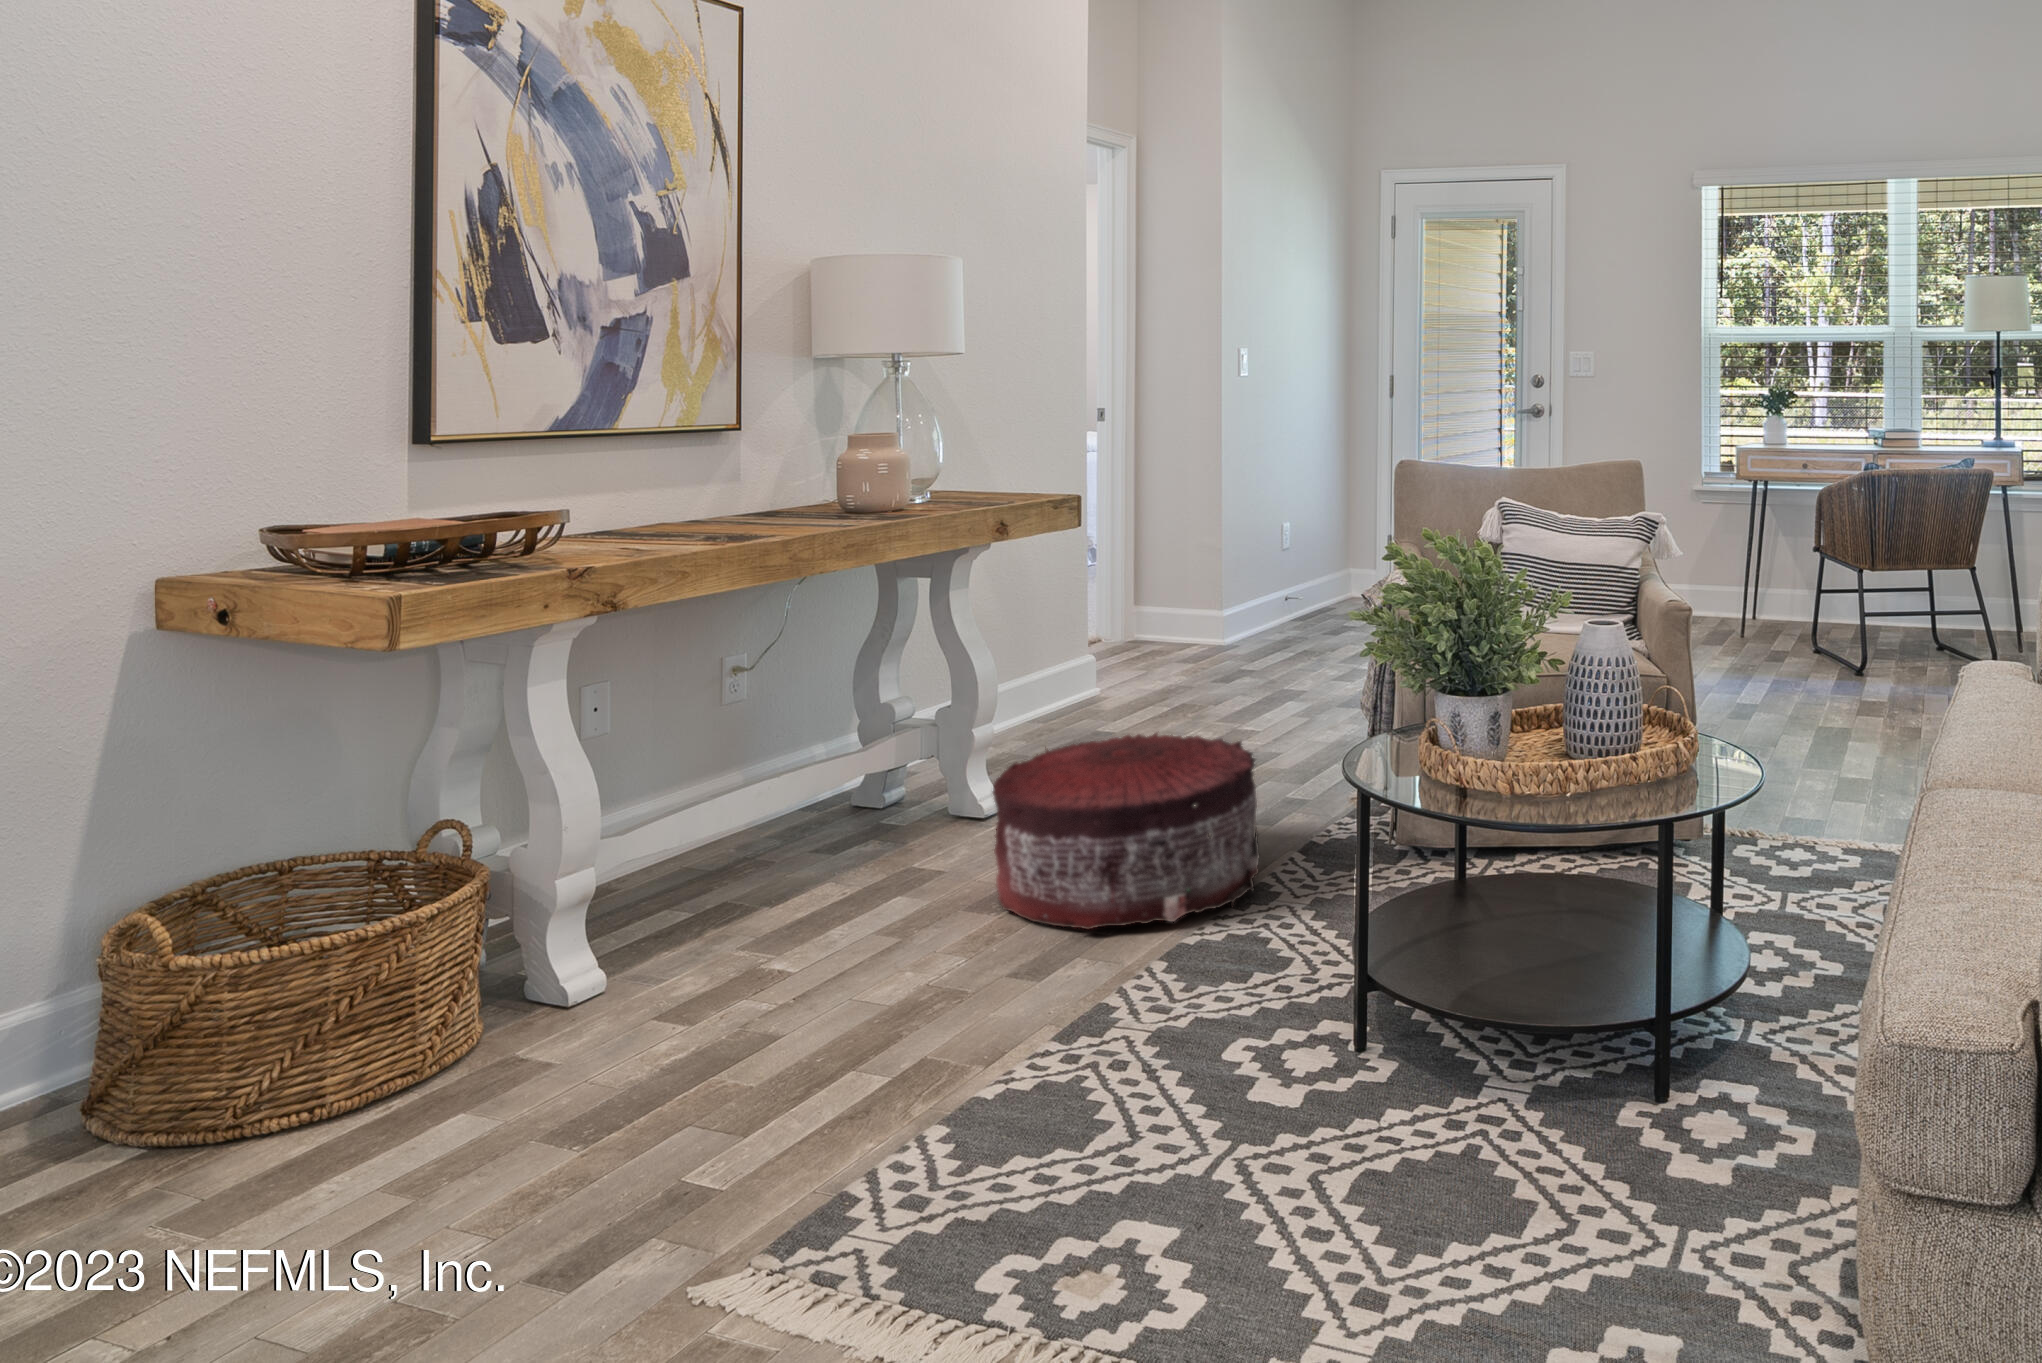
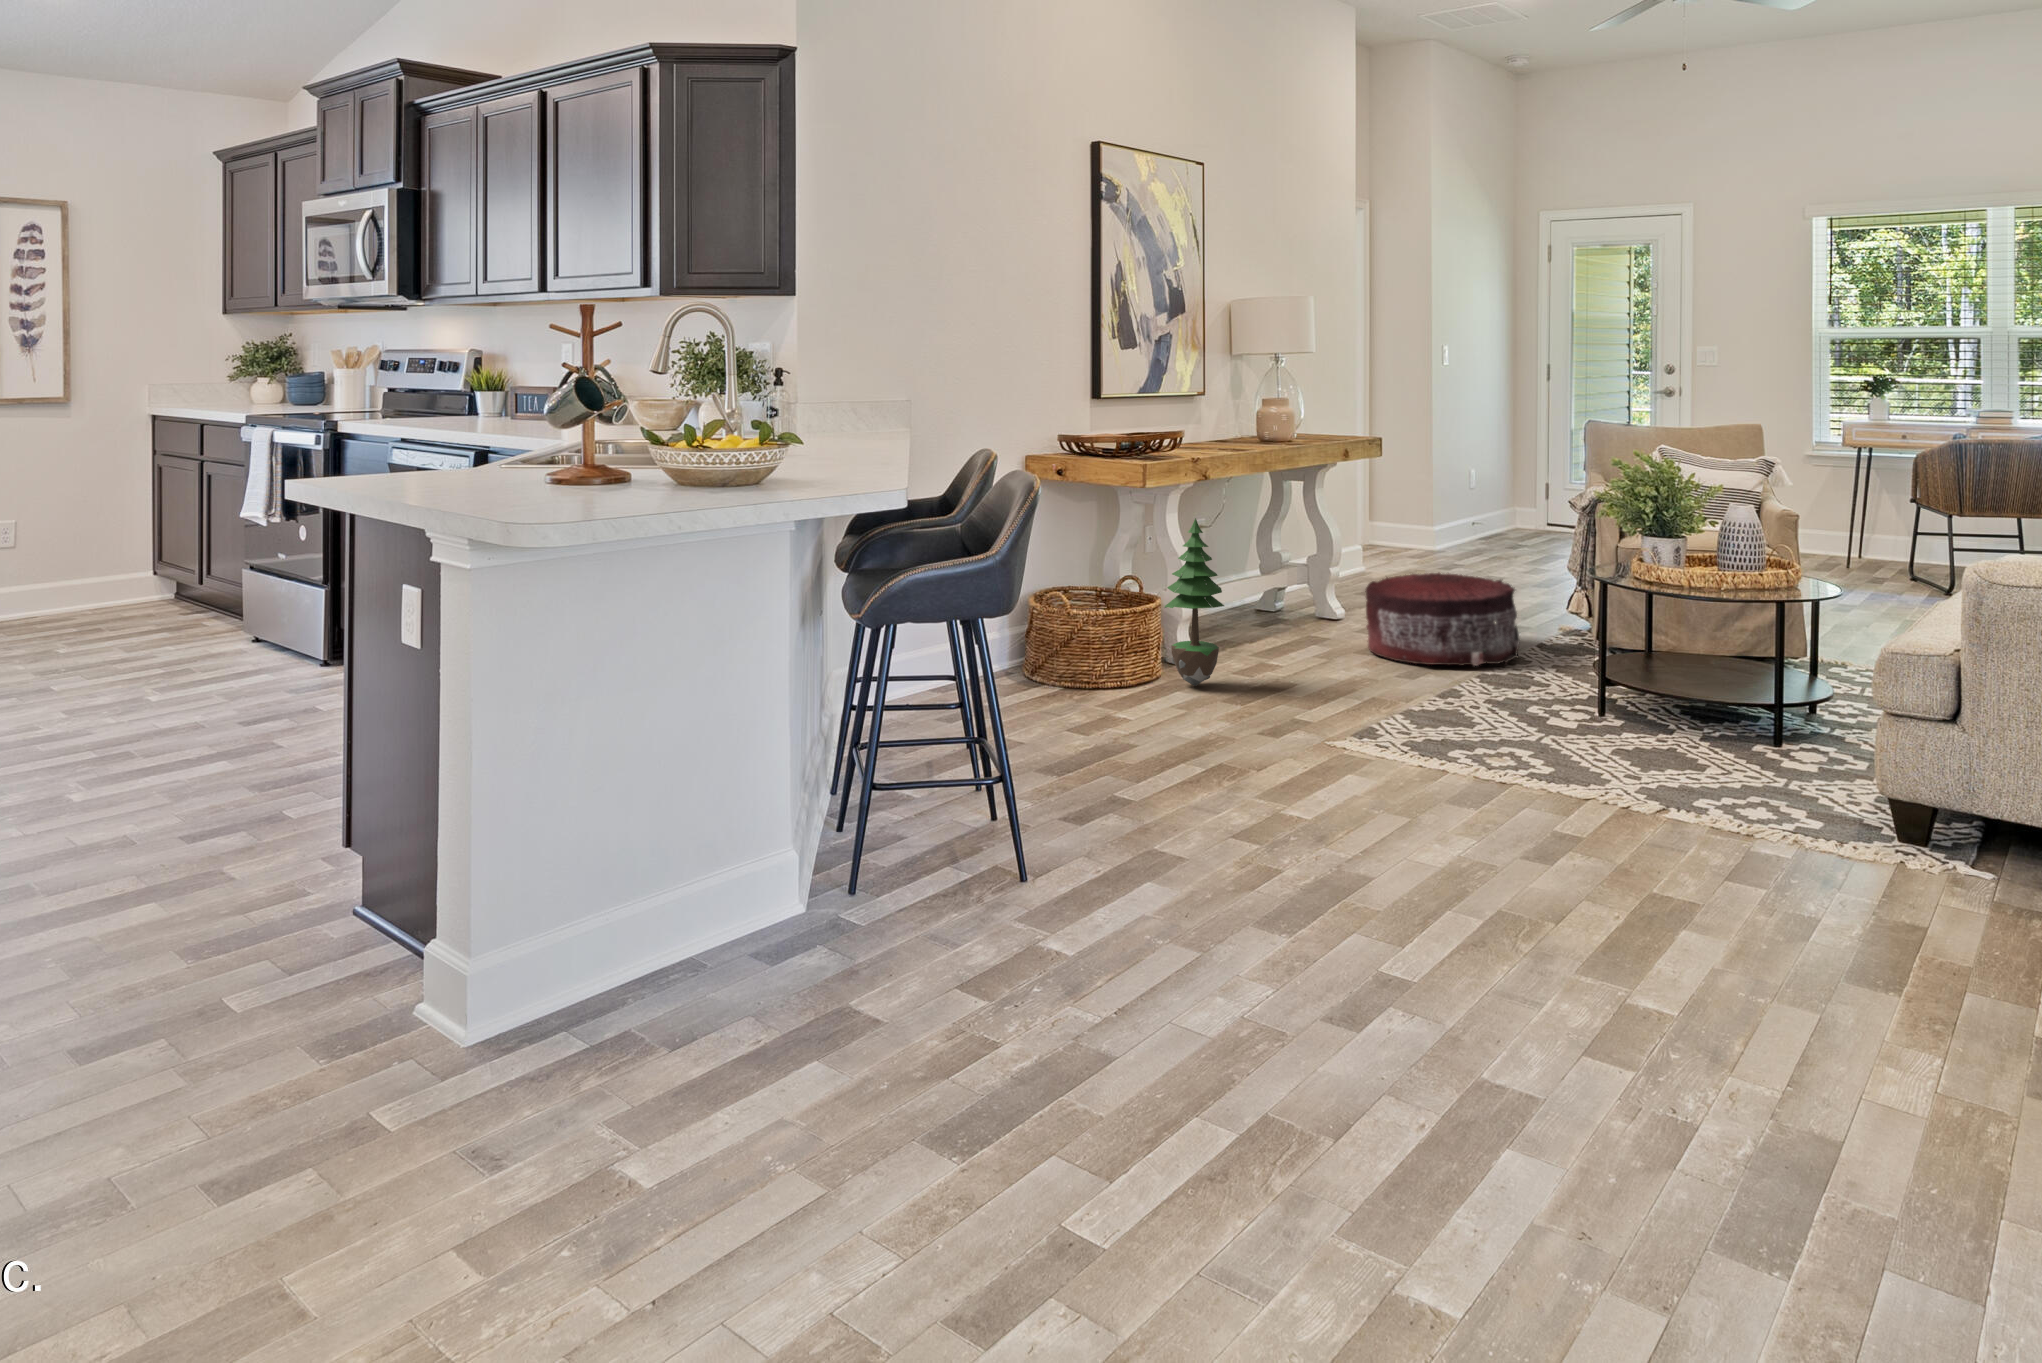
potted tree: none [449,706,605,1076] -> present [1165,518,1224,686]

